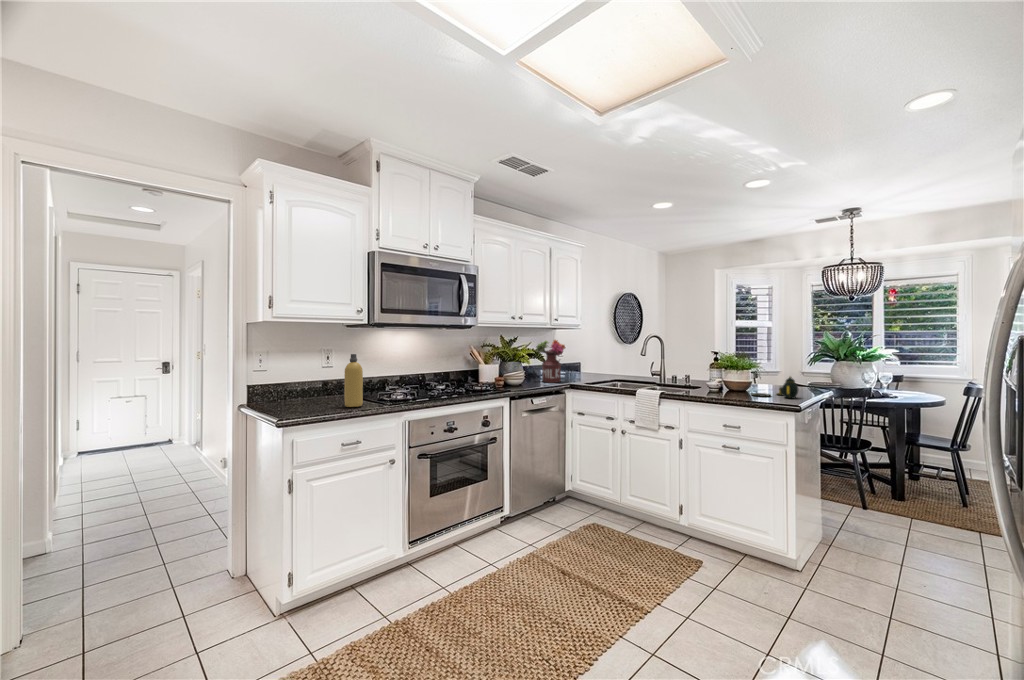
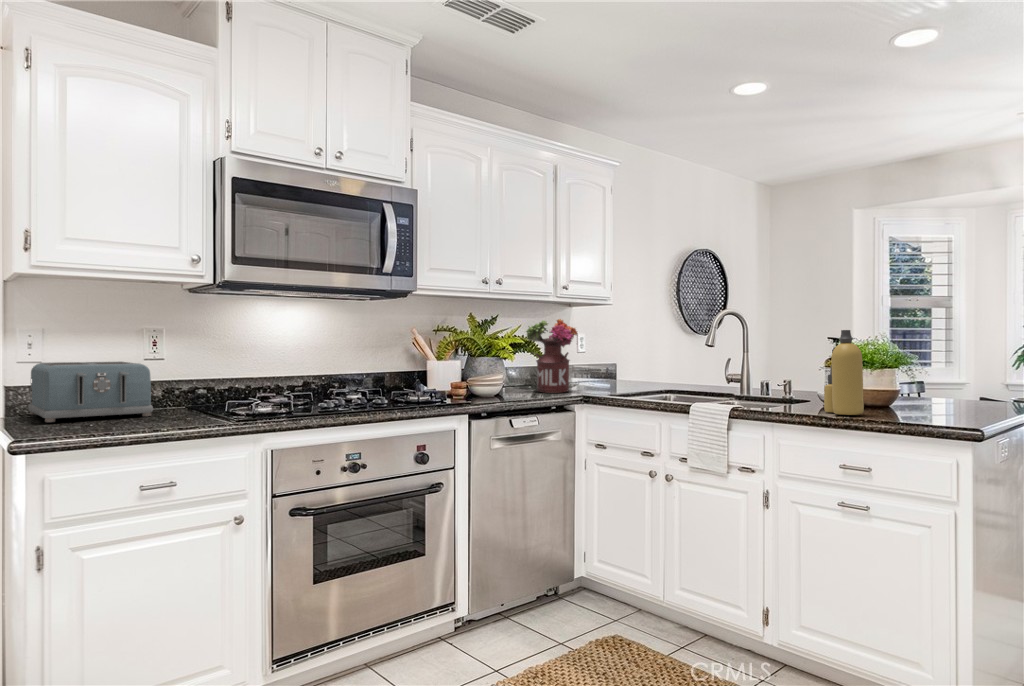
bottle: present [344,354,363,407] -> present [824,330,864,415]
toaster: none [264,369,338,407] -> present [28,362,153,422]
teapot: present [751,377,798,399] -> none [894,377,981,418]

